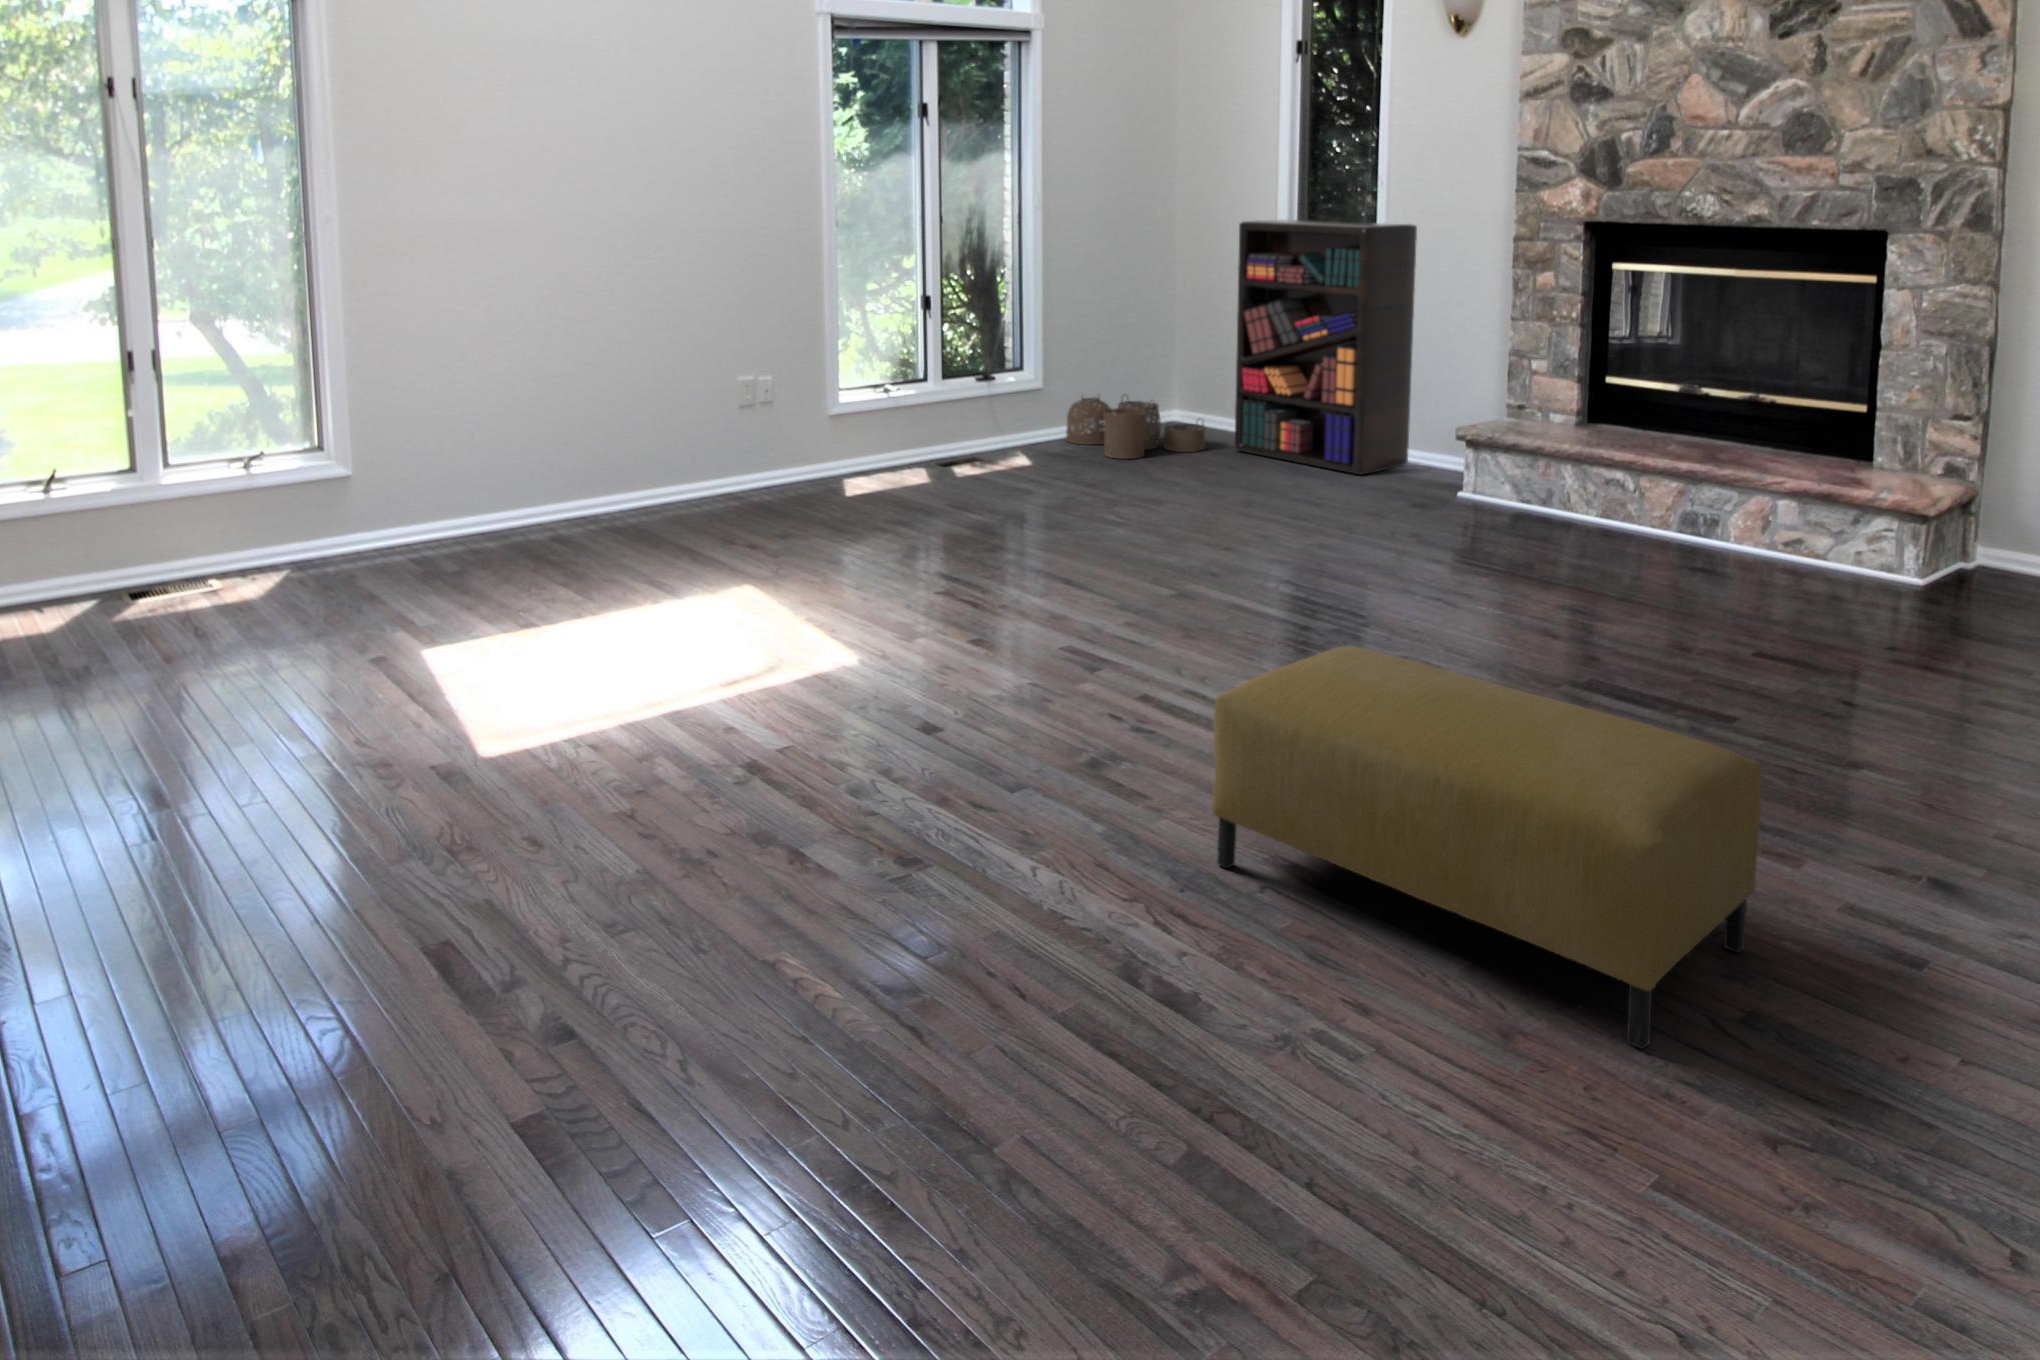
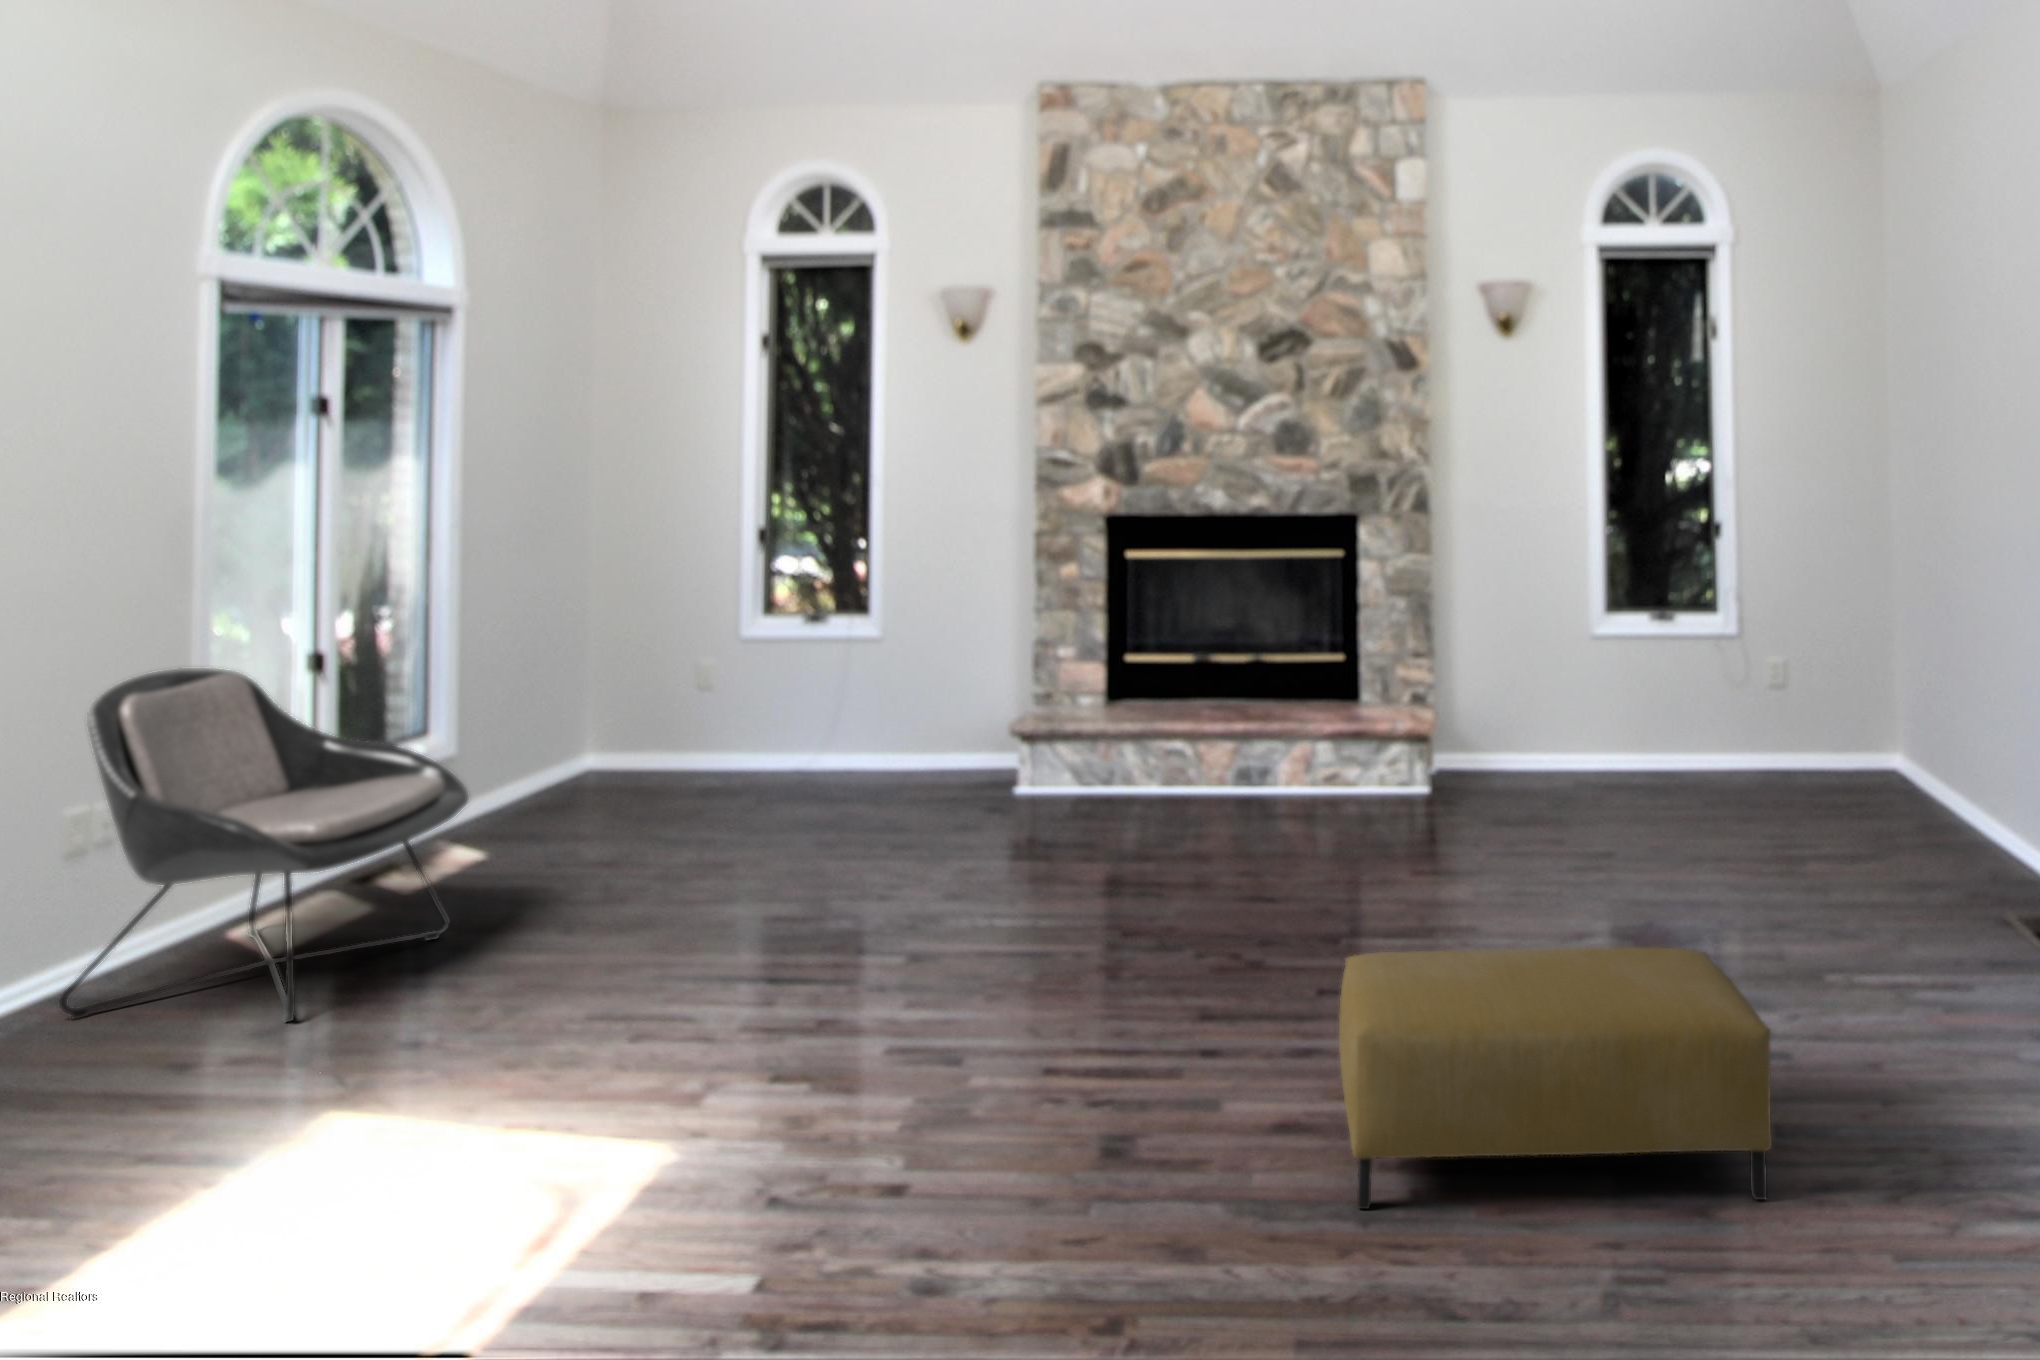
bookshelf: present [1235,219,1417,475] -> none [725,522,926,791]
lounge chair: none [726,289,952,526] -> present [59,668,468,1023]
woven basket: present [1066,397,1205,459] -> none [489,745,688,828]

